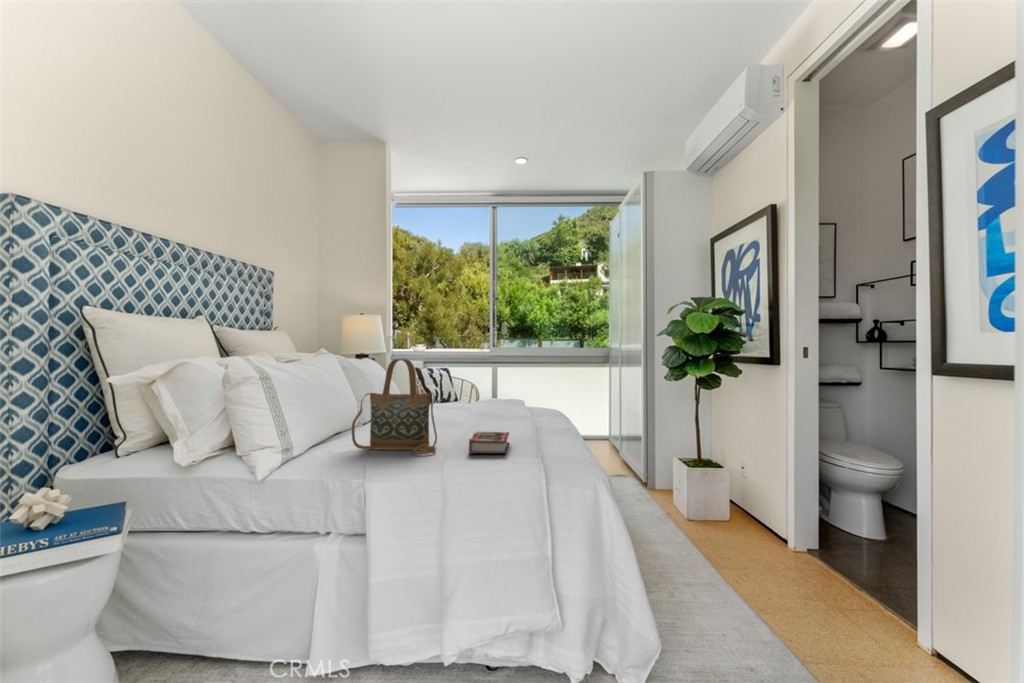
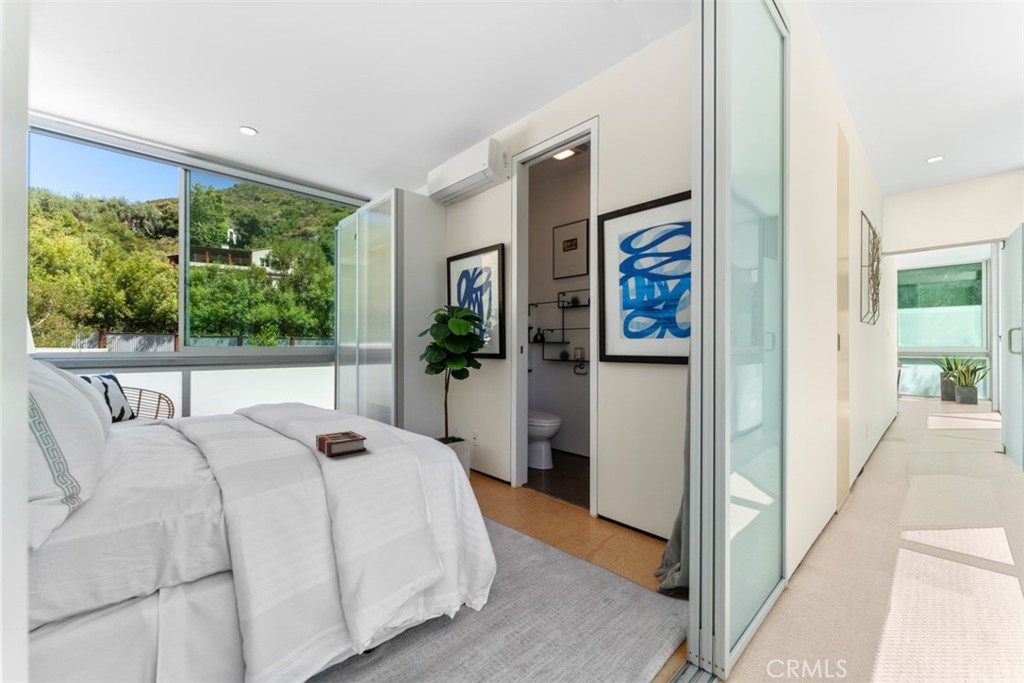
handbag: present [352,358,437,454] -> none [150,362,288,478]

